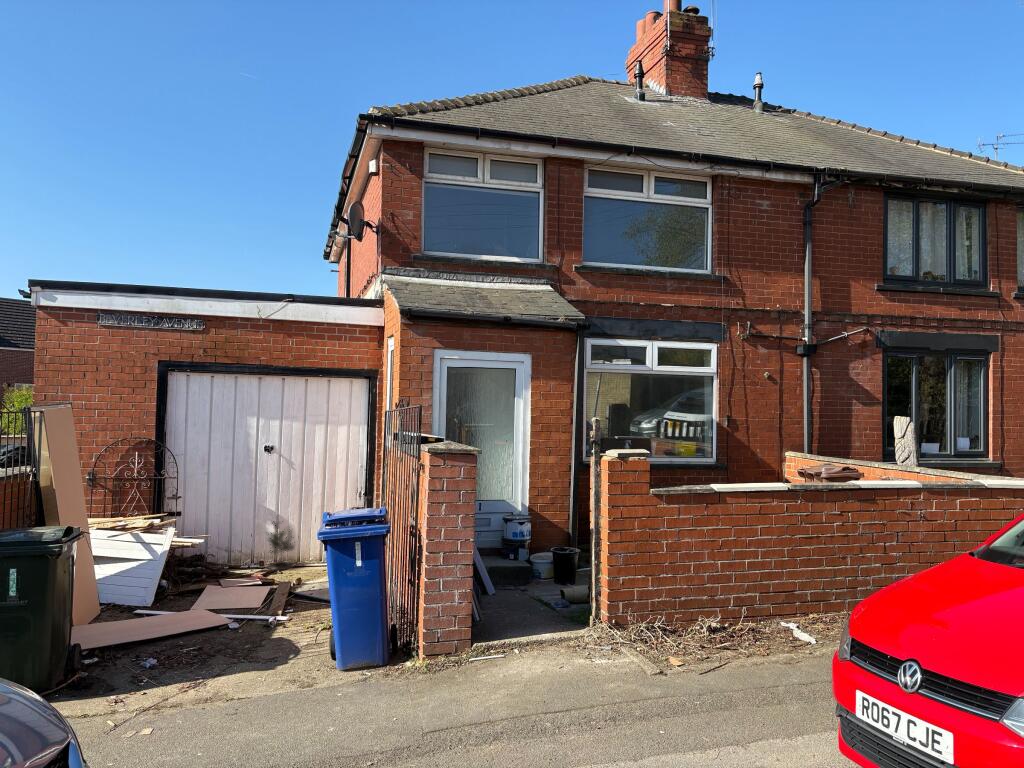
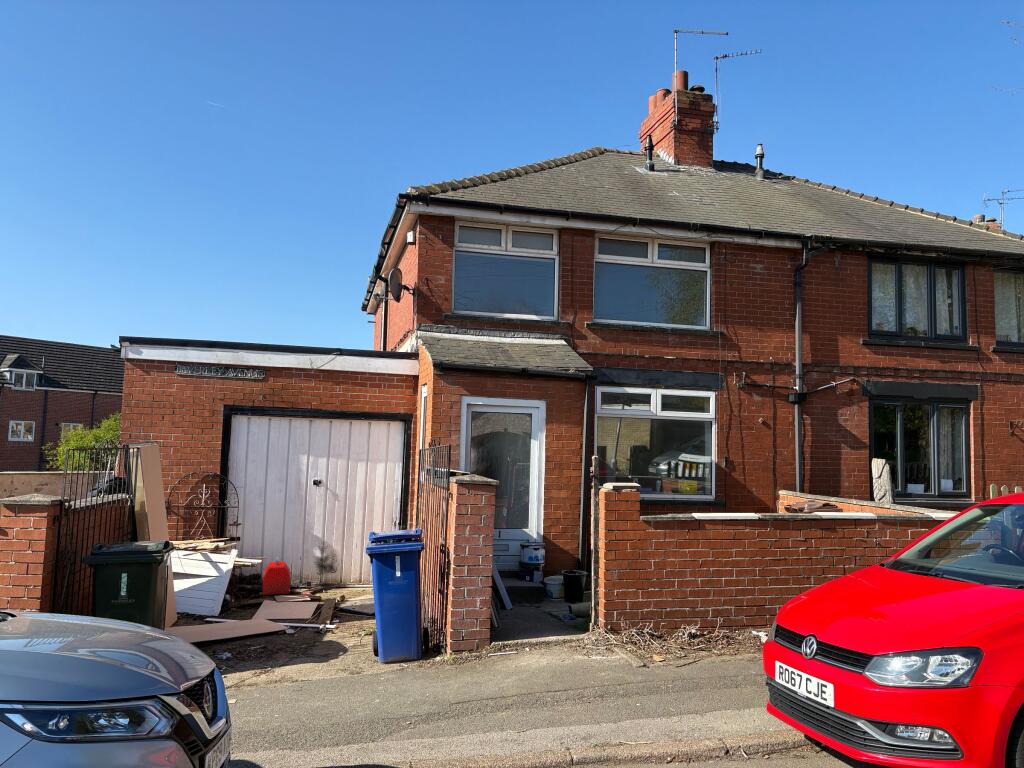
toolbox: none [207,535,240,578] -> present [263,558,291,595]

